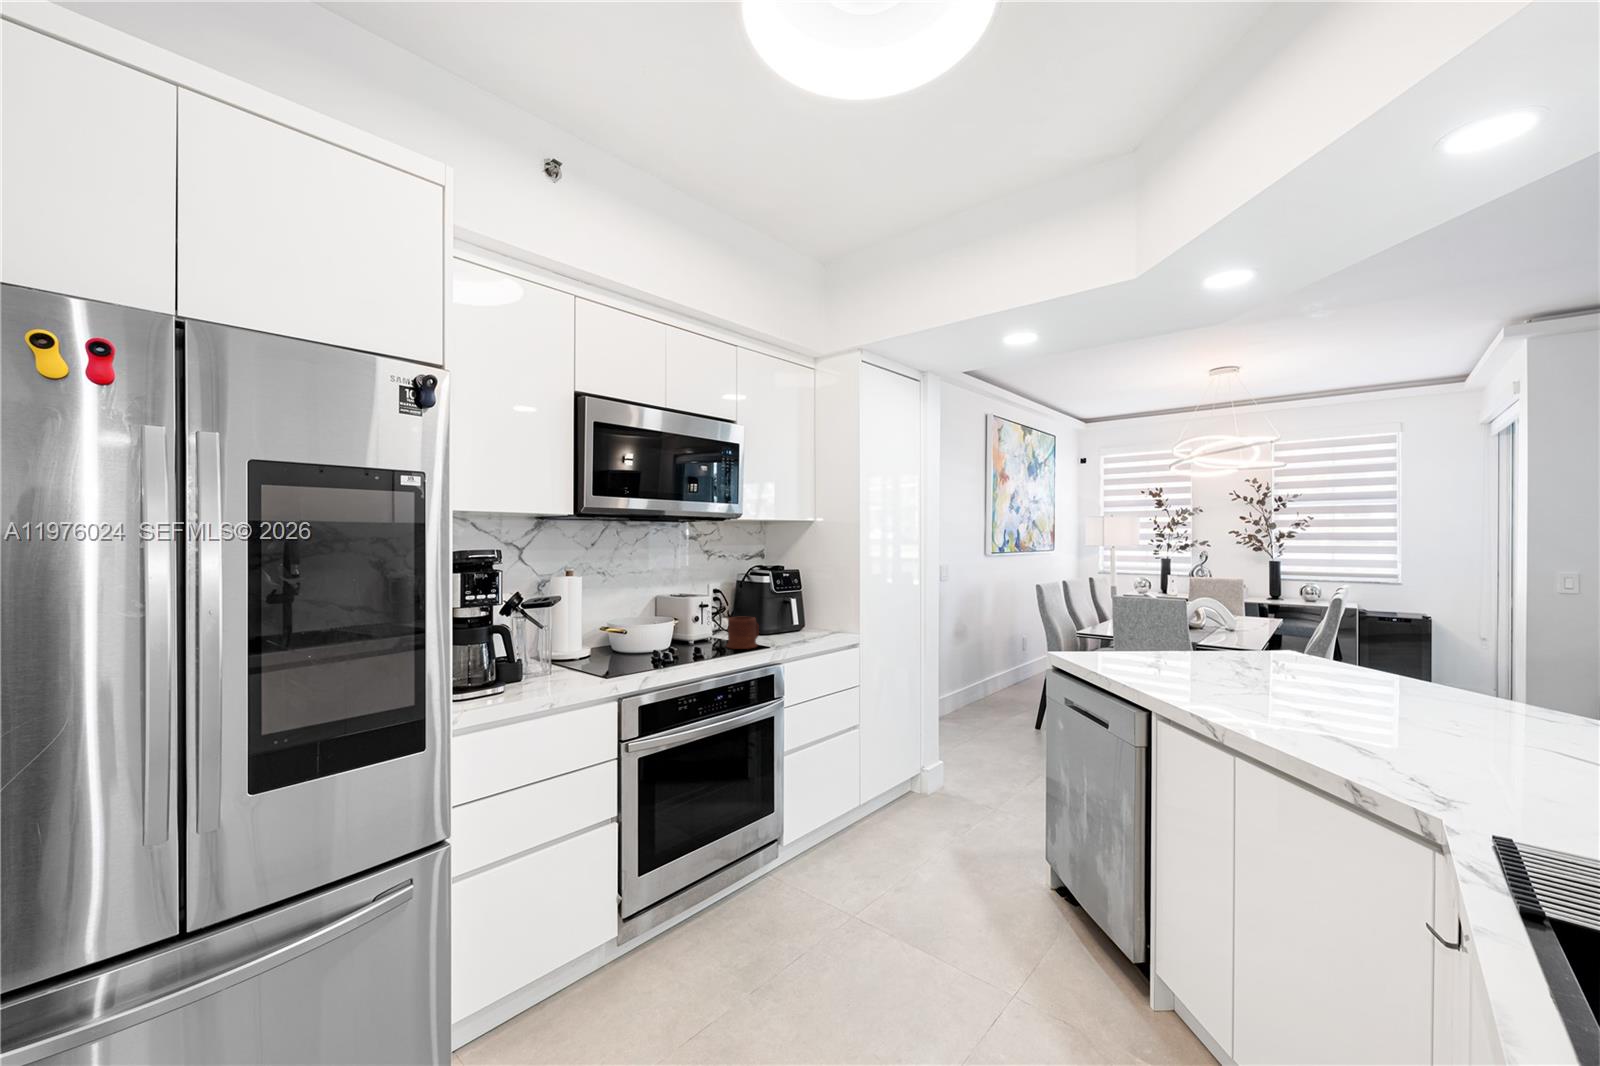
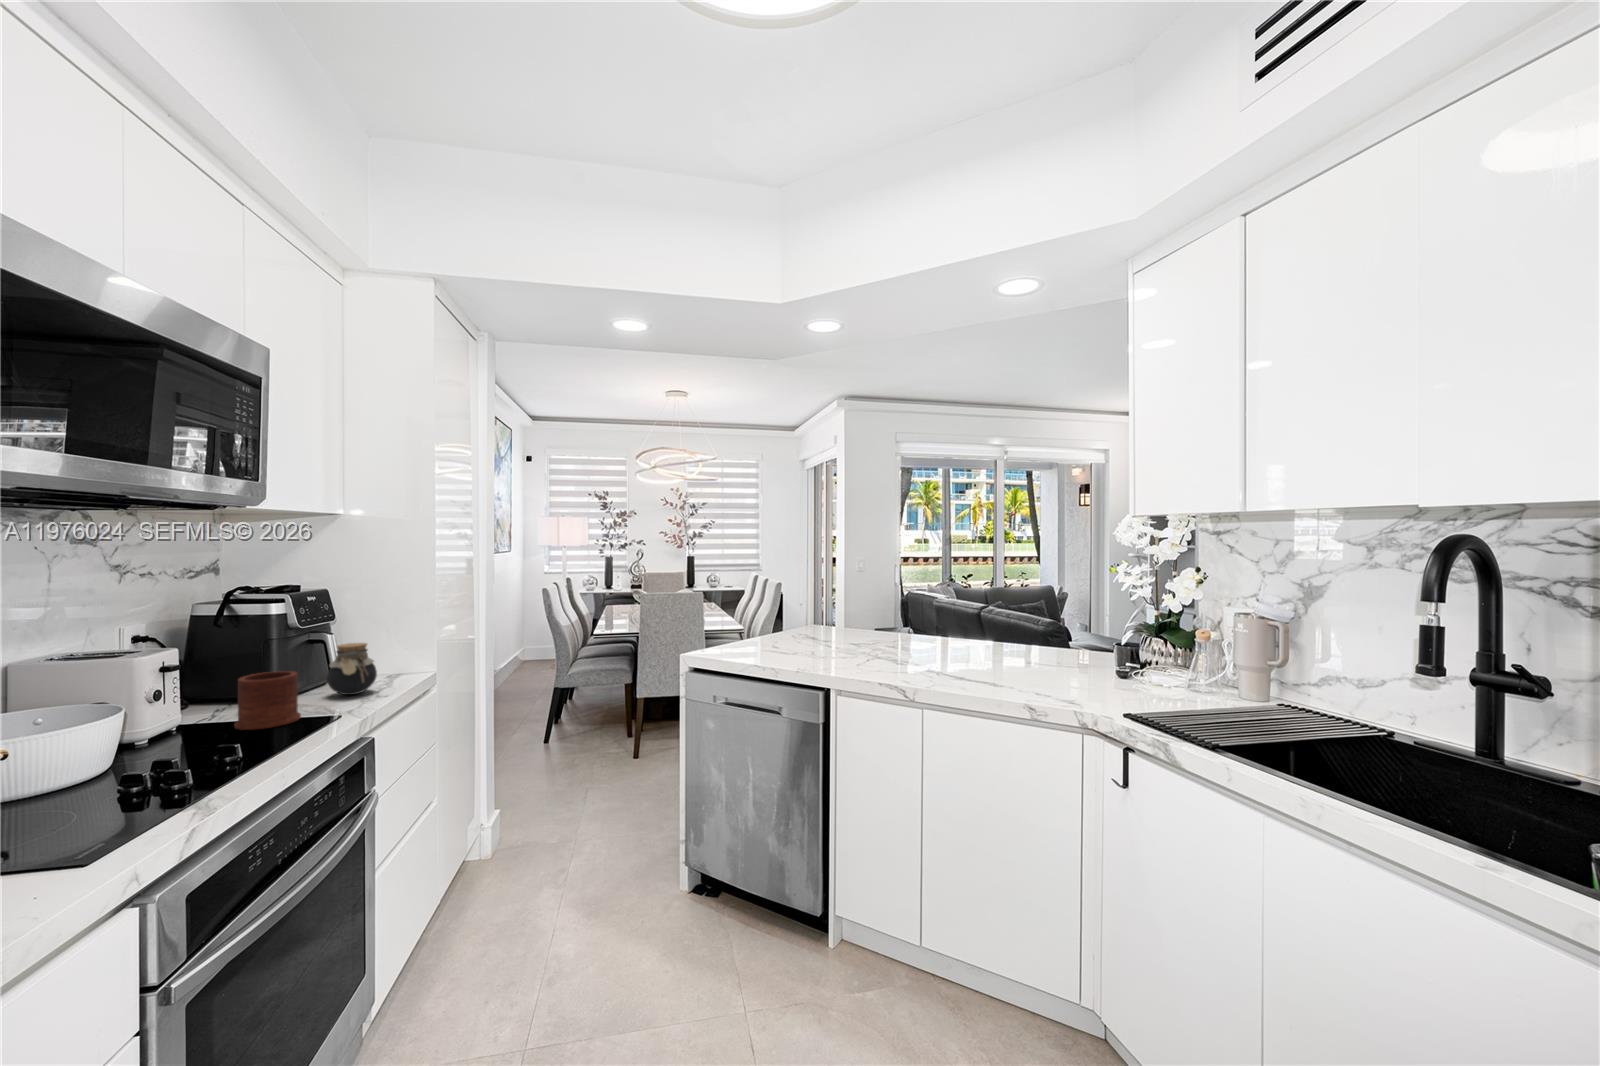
jar: none [785,606,812,641] -> present [327,643,377,695]

